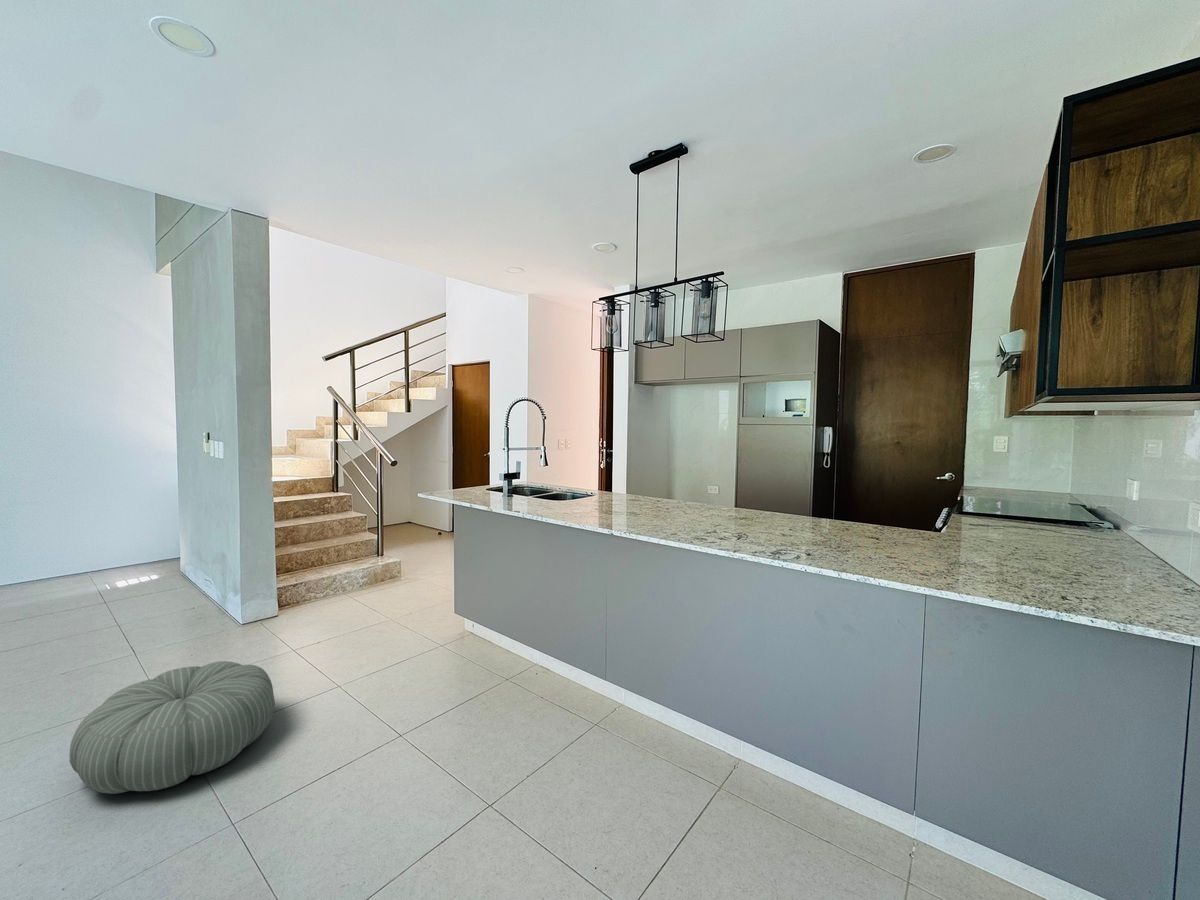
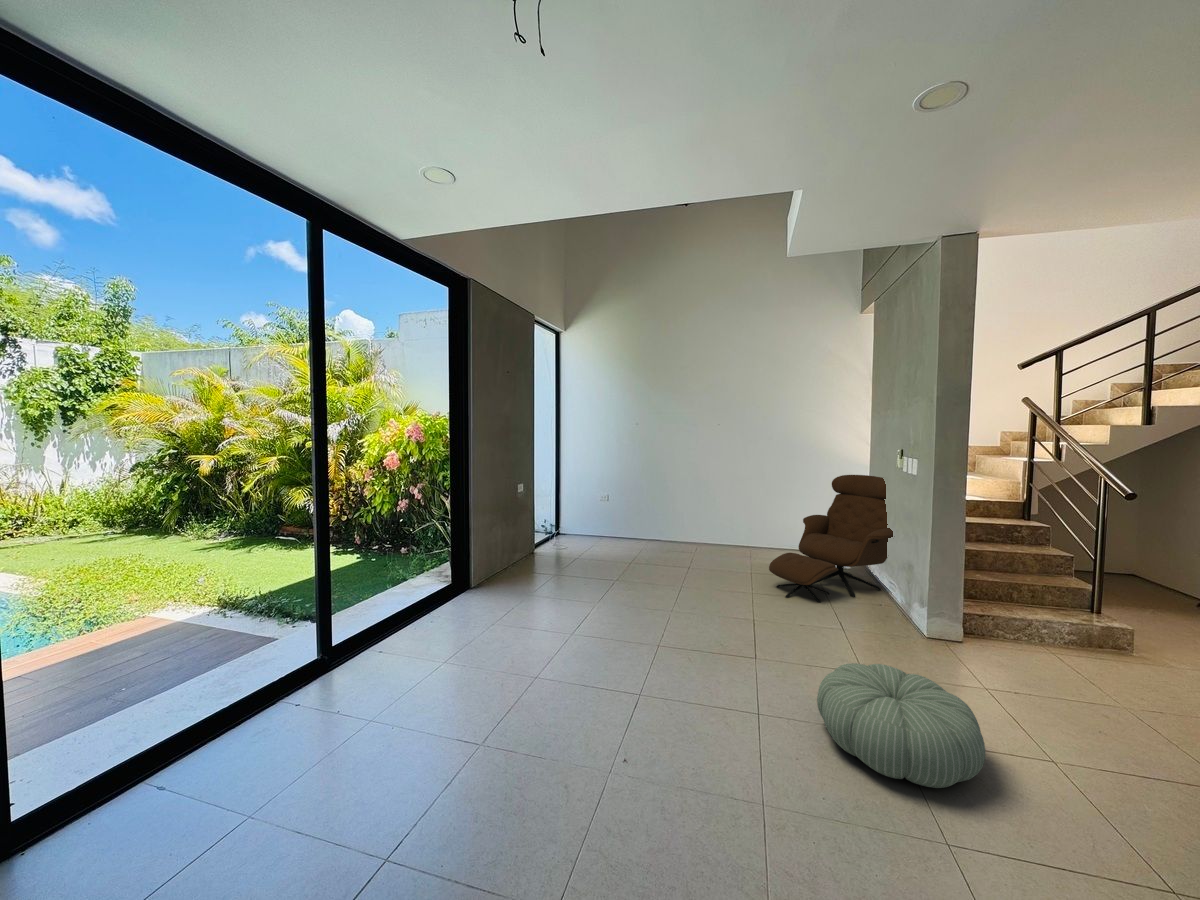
lounge chair: none [2,464,216,649] -> present [769,475,893,602]

